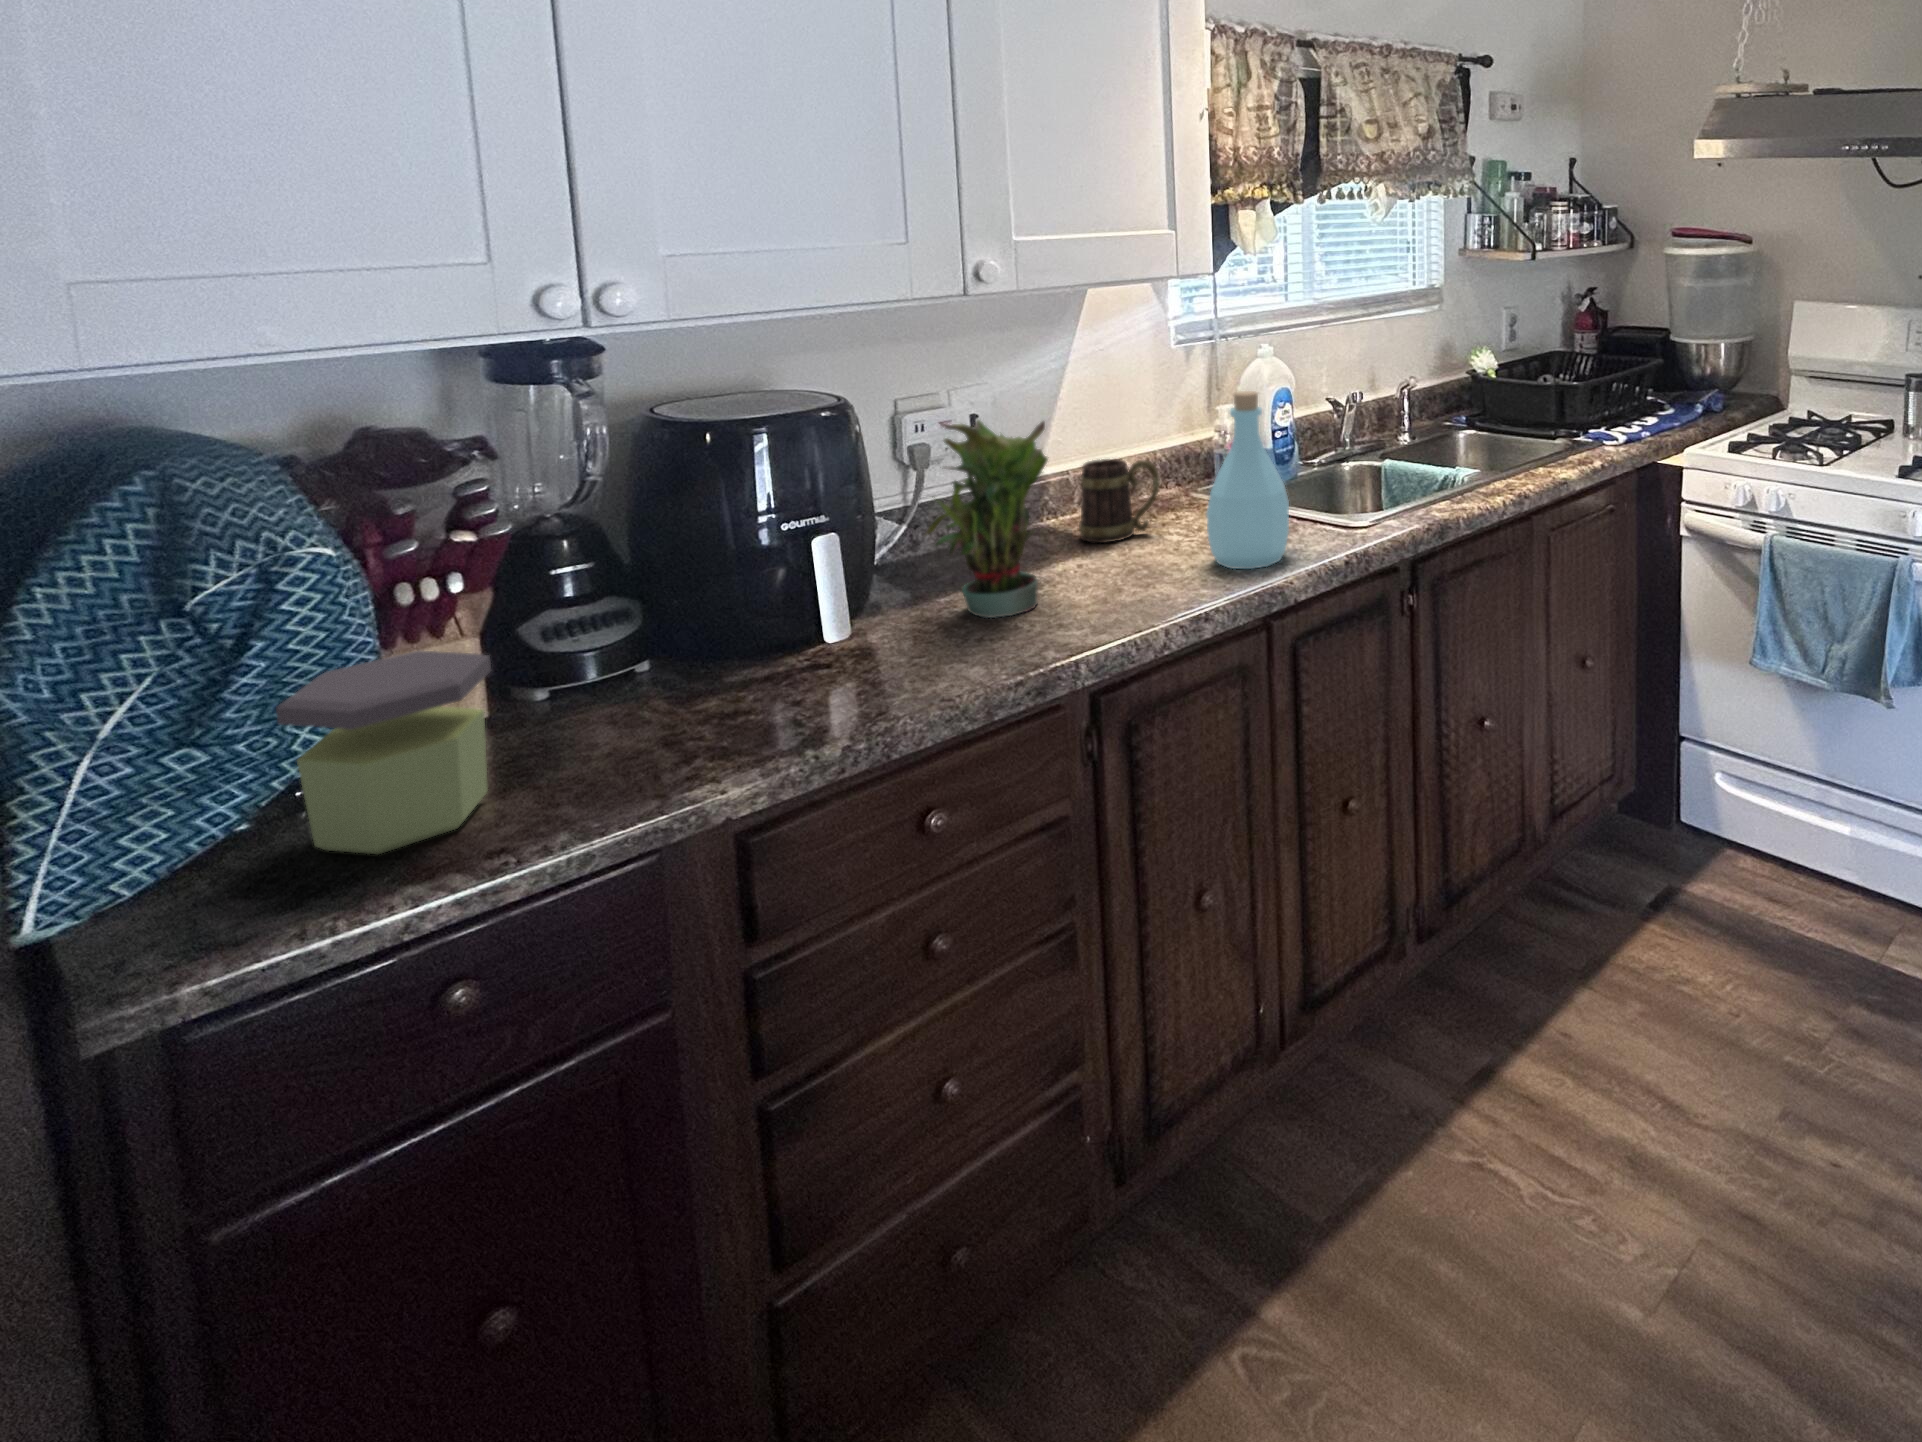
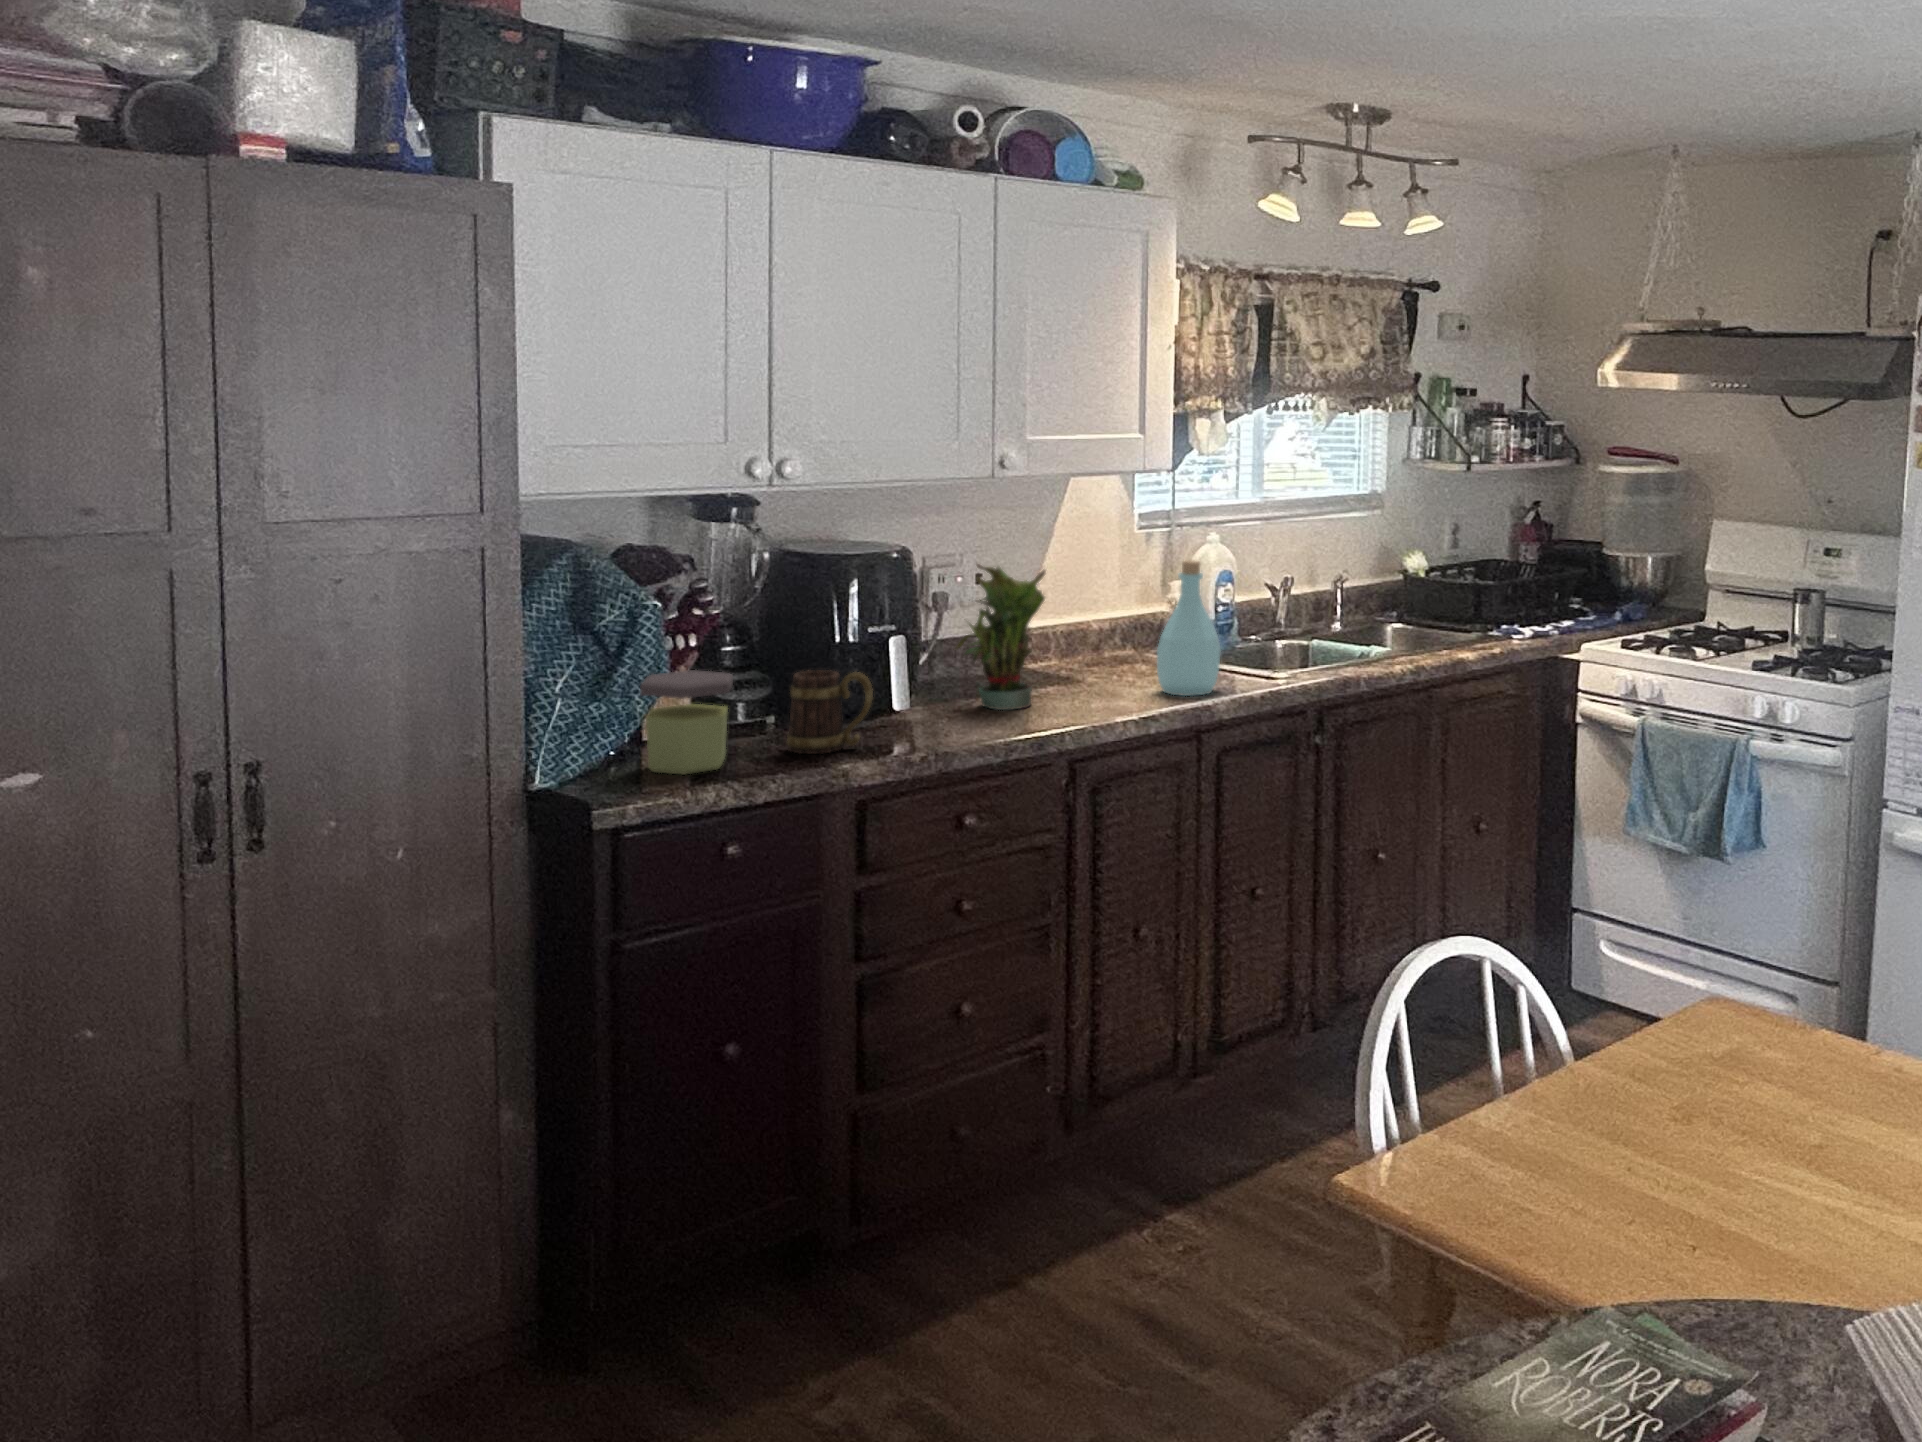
mug: present [1079,459,1160,543] -> present [787,670,873,754]

